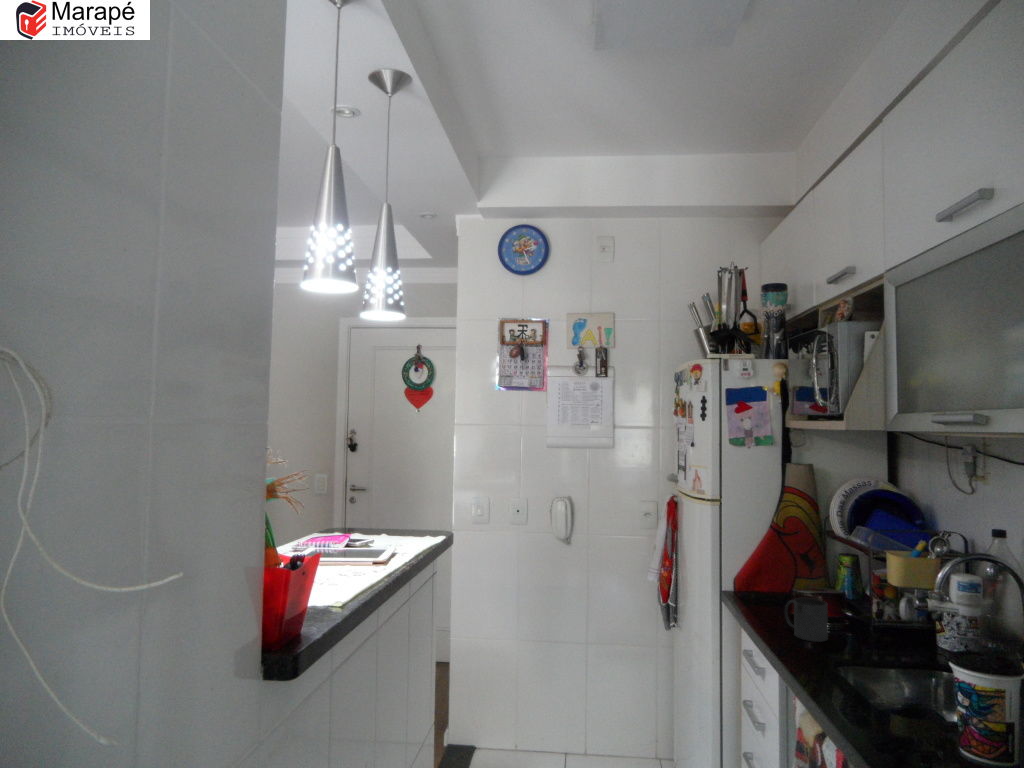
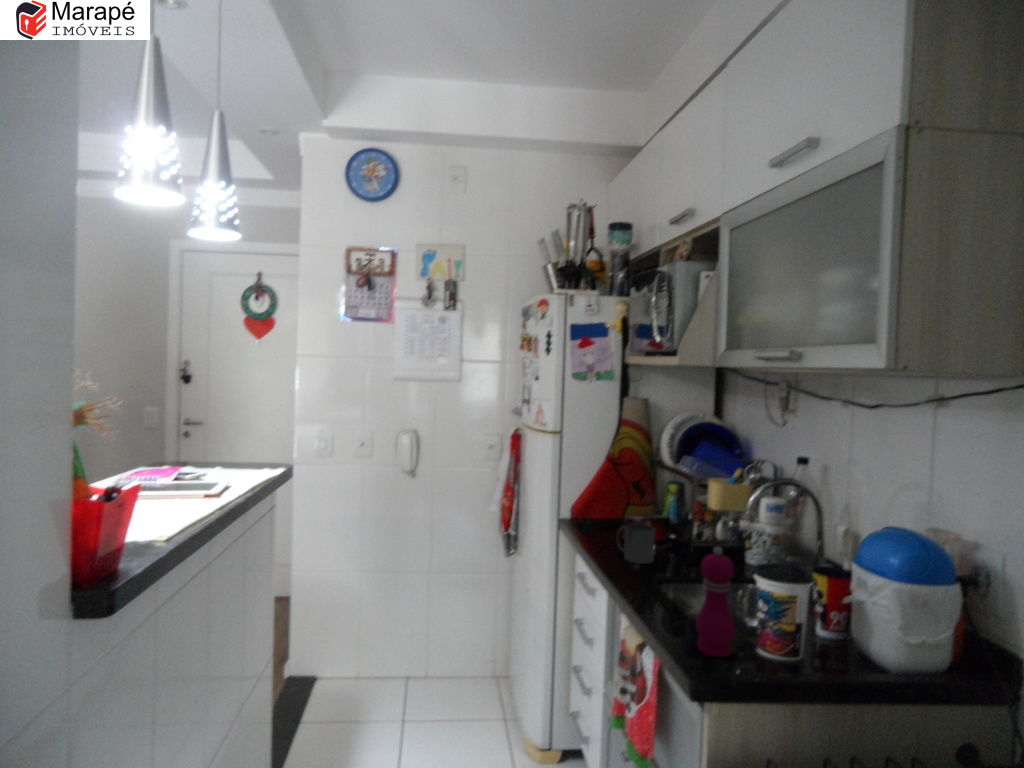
pepper mill: none [875,620,920,740] -> present [696,547,735,657]

